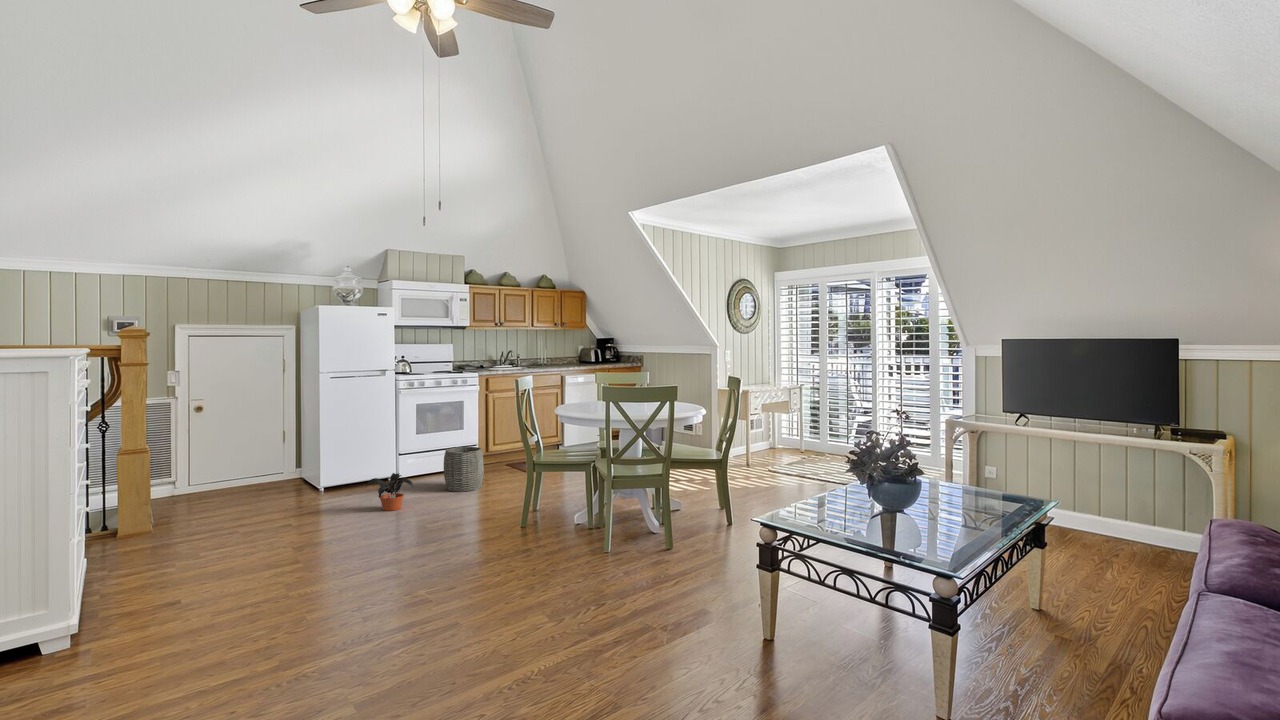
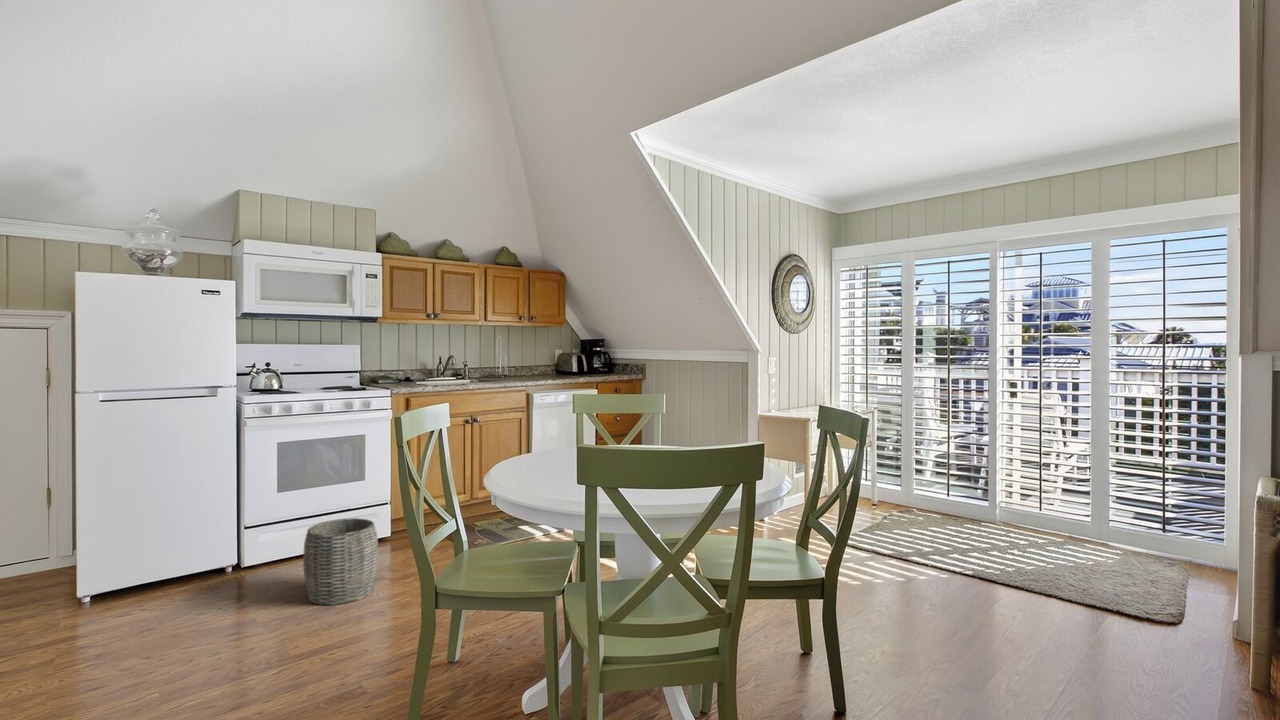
potted plant: present [366,473,413,511] -> none [111,585,217,668]

